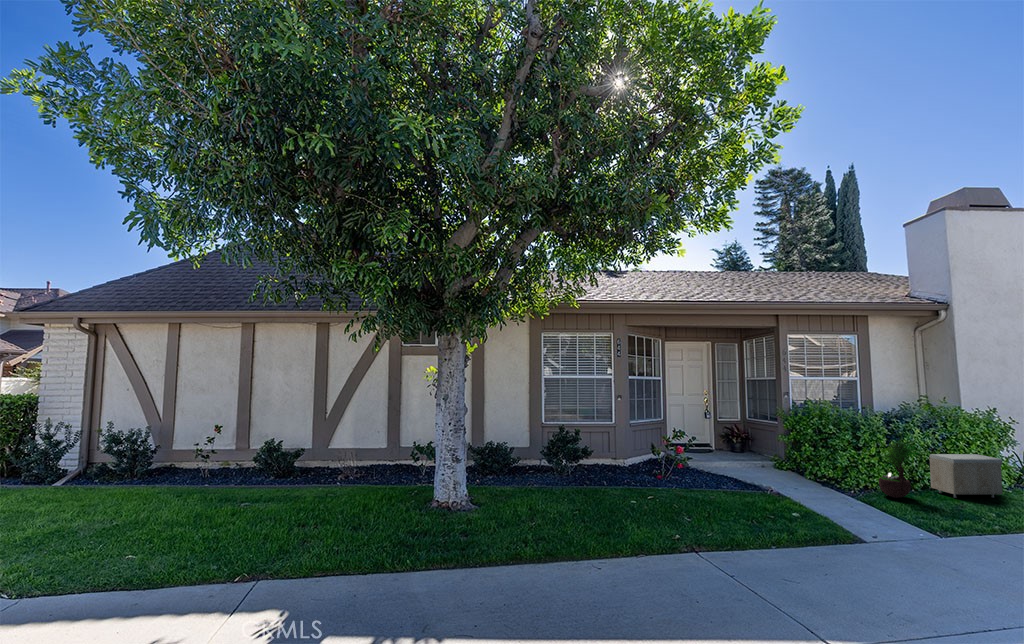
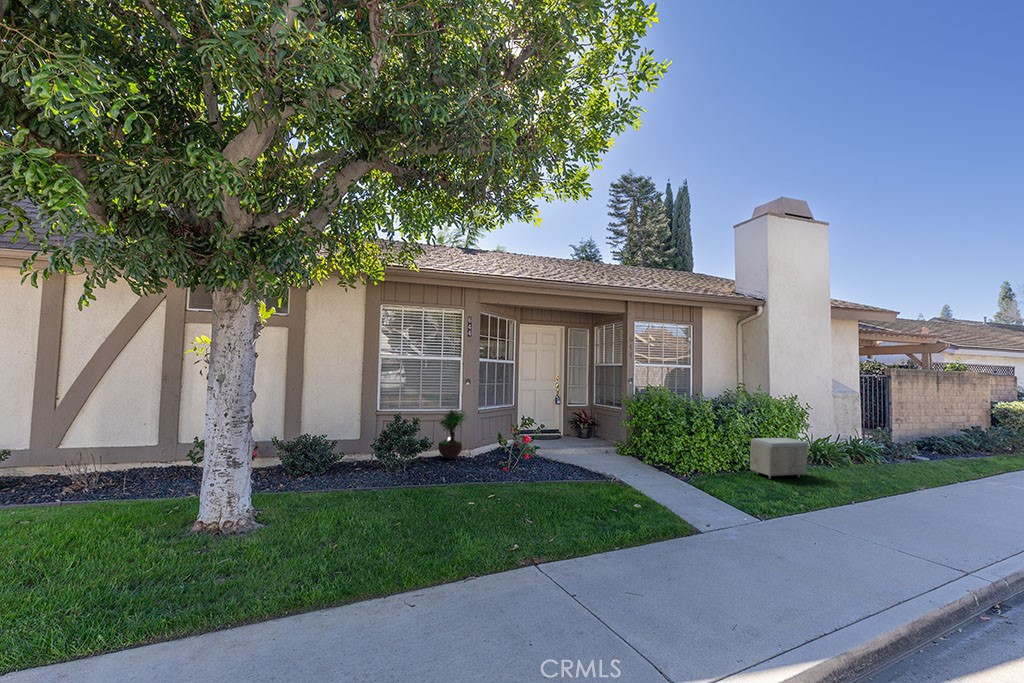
potted tree: present [879,441,917,498] -> present [439,409,466,459]

